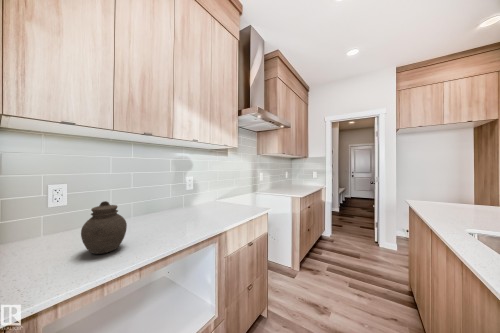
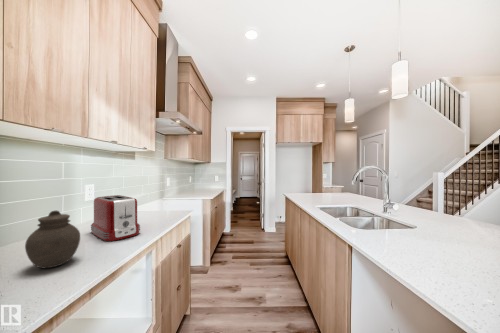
toaster: none [161,189,196,235] -> present [91,195,140,241]

